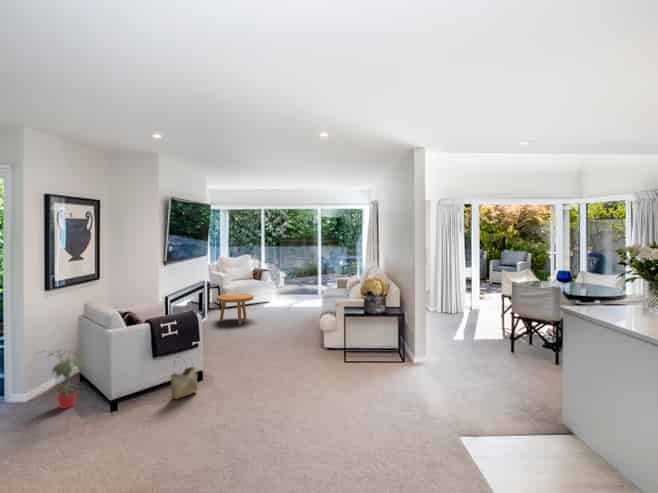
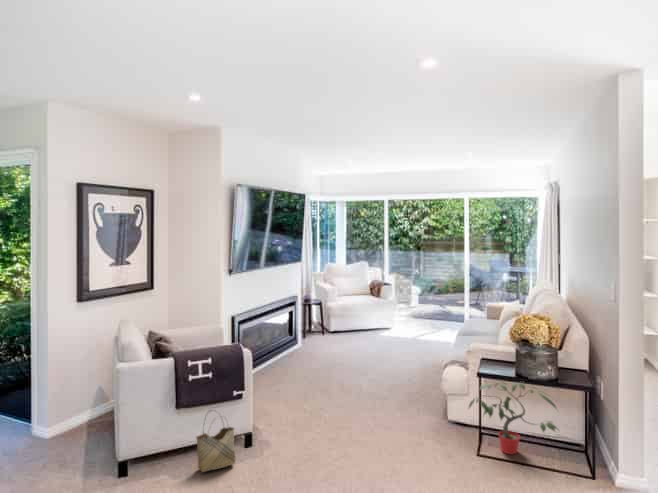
footstool: present [217,293,253,325] -> none [314,316,365,362]
potted plant: present [50,351,86,409] -> present [469,383,557,454]

